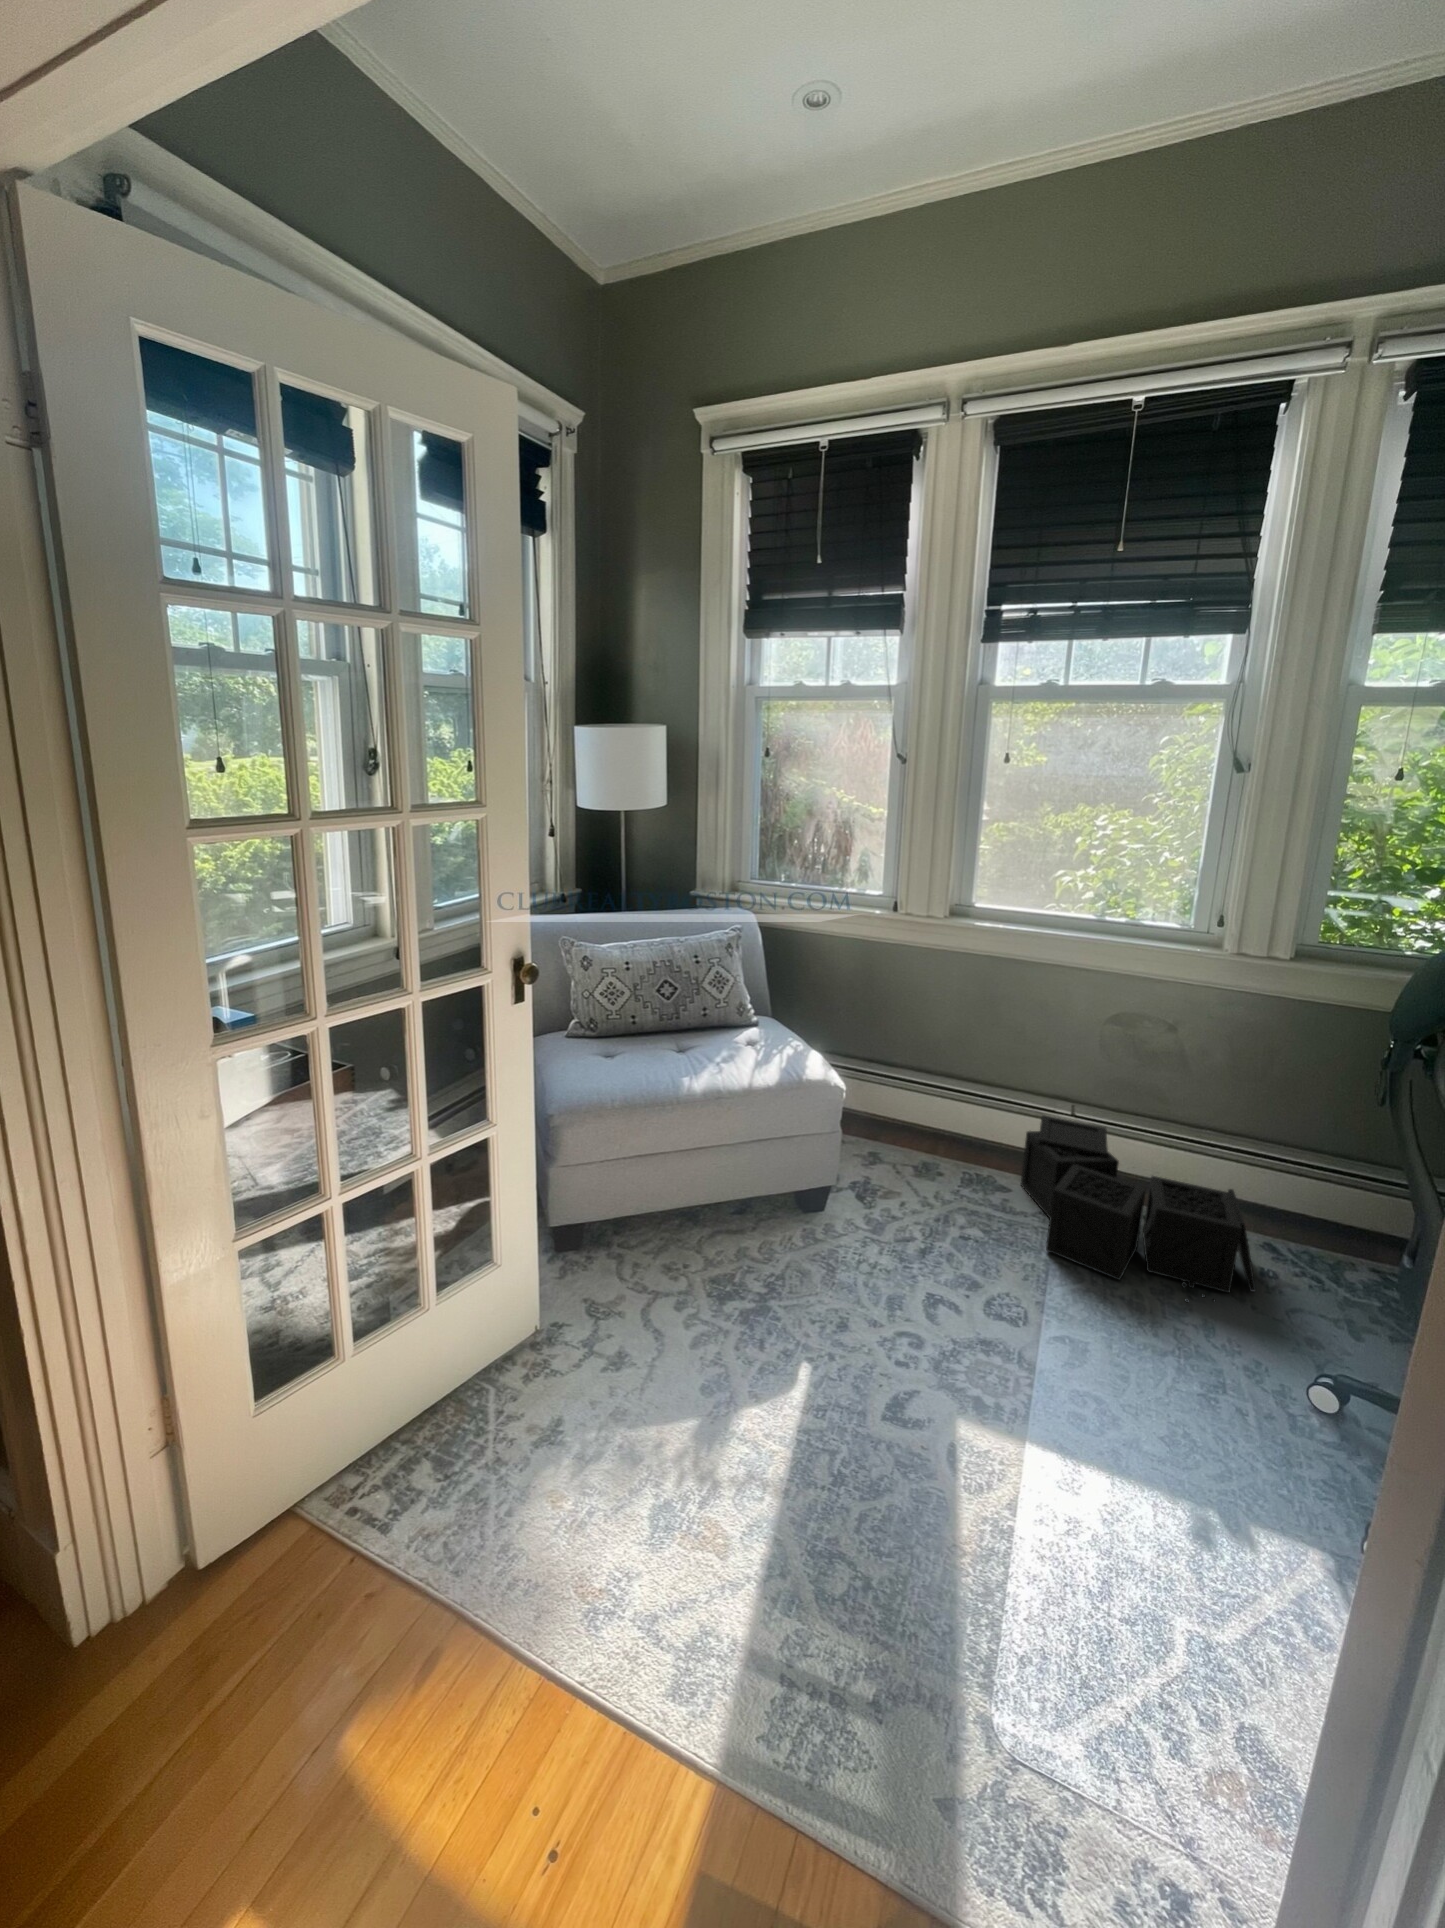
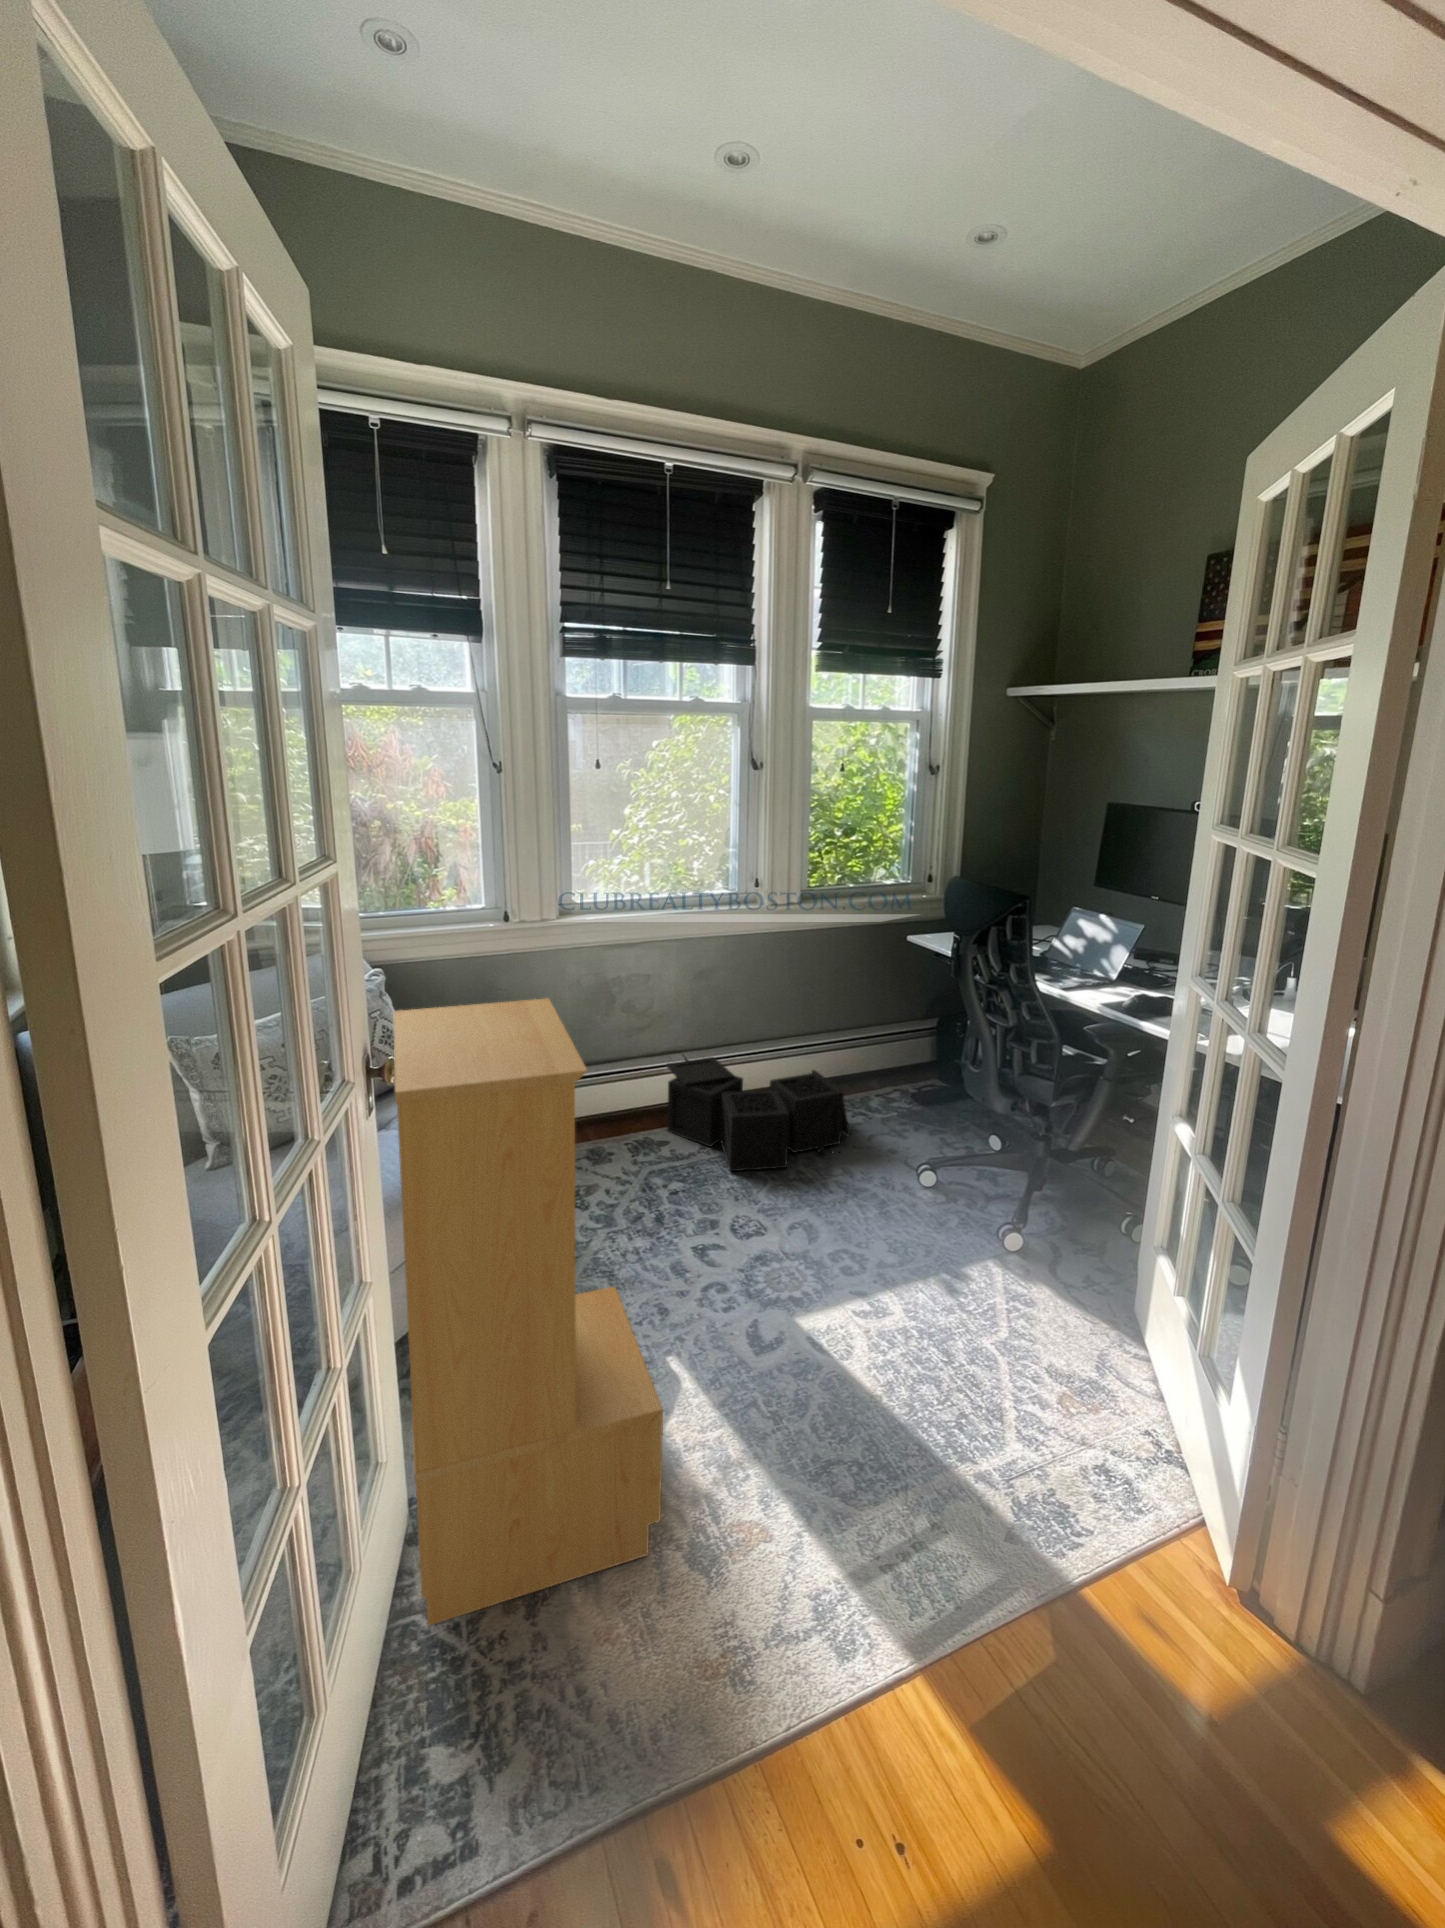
bookshelf: none [470,949,727,1479] -> present [393,998,663,1626]

